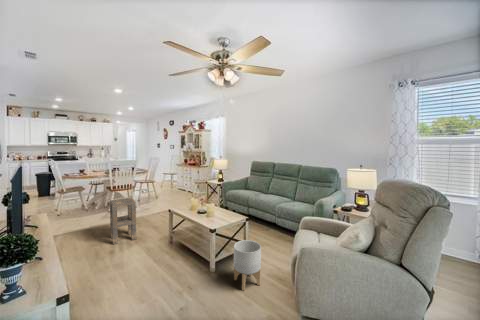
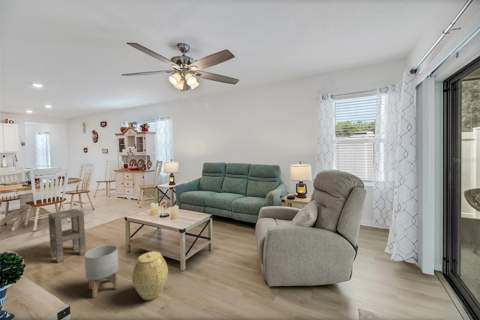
planter: present [234,240,261,290] -> present [85,245,118,298]
woven basket: none [158,250,193,300] -> present [132,251,168,300]

